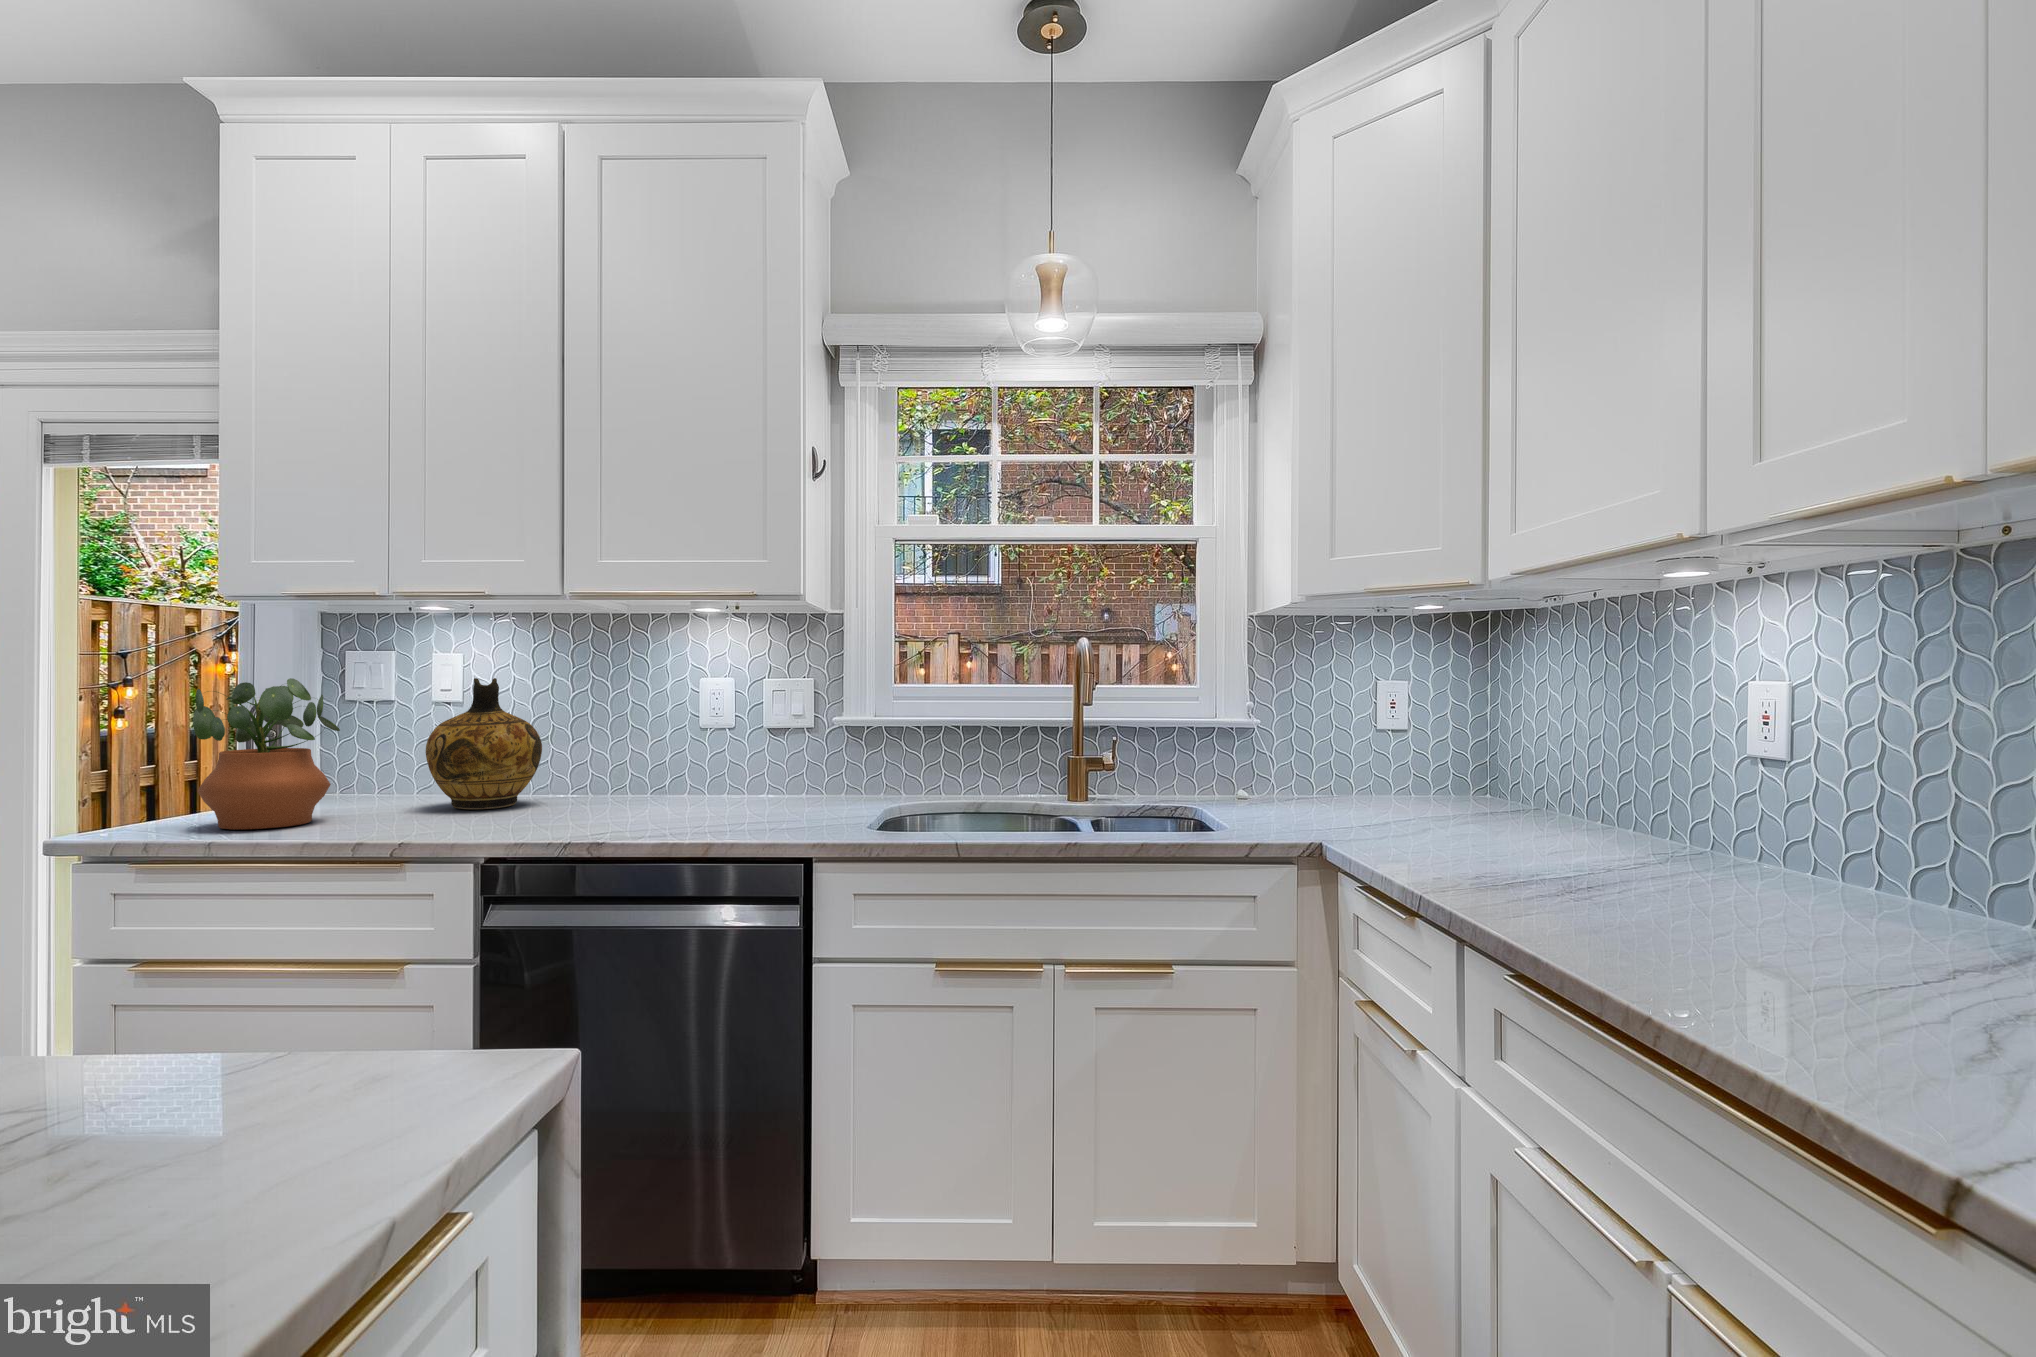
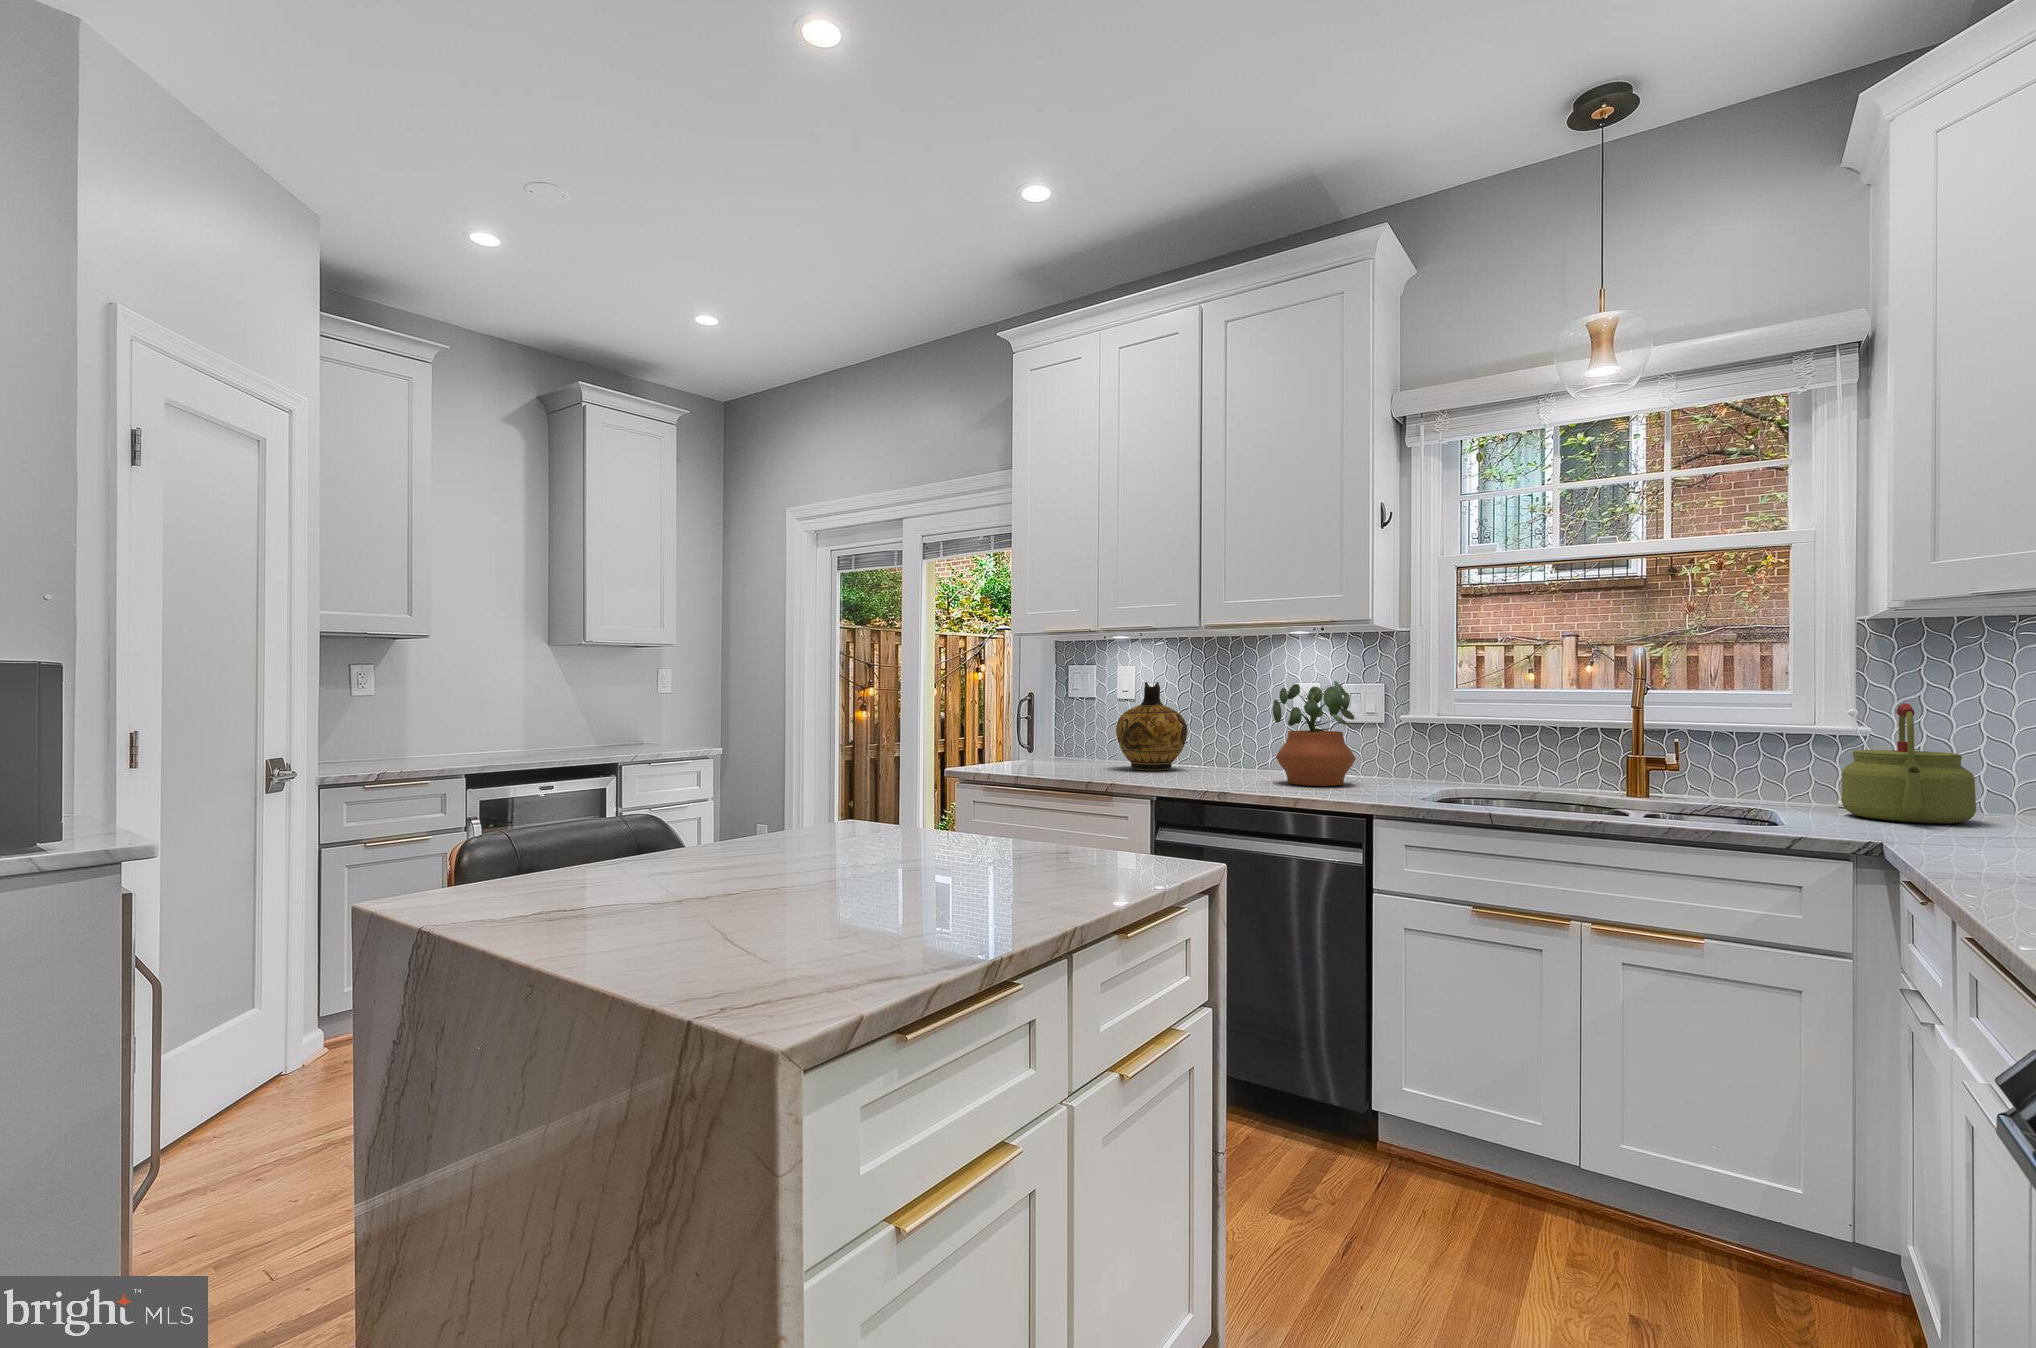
potted plant: present [193,678,340,830] -> present [1273,681,1356,786]
kettle: none [1267,699,1369,818] -> present [1842,703,1976,823]

